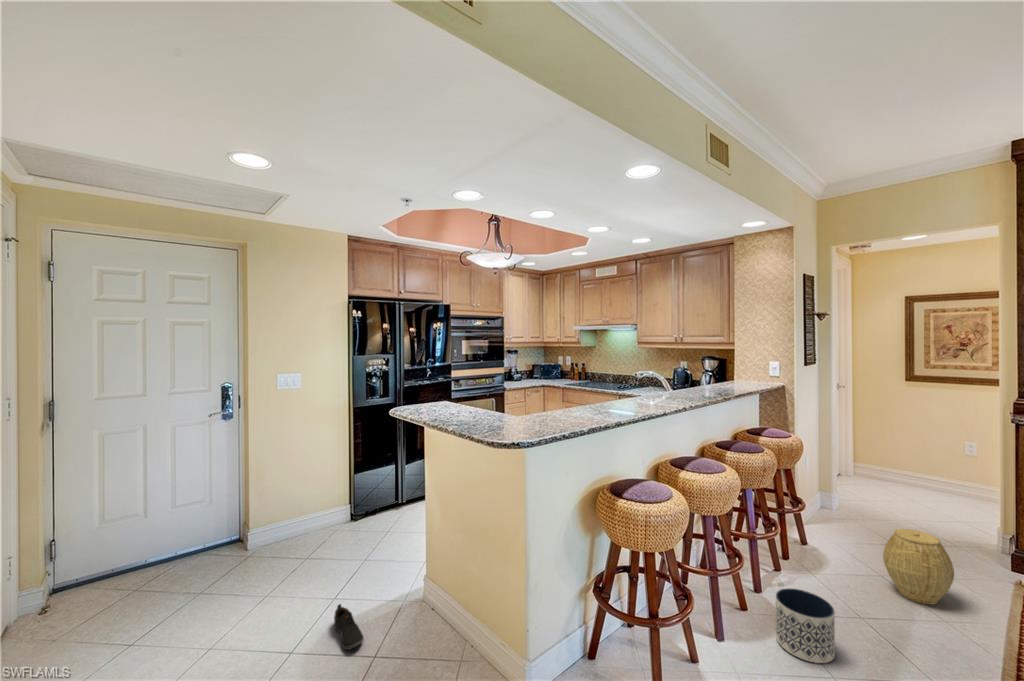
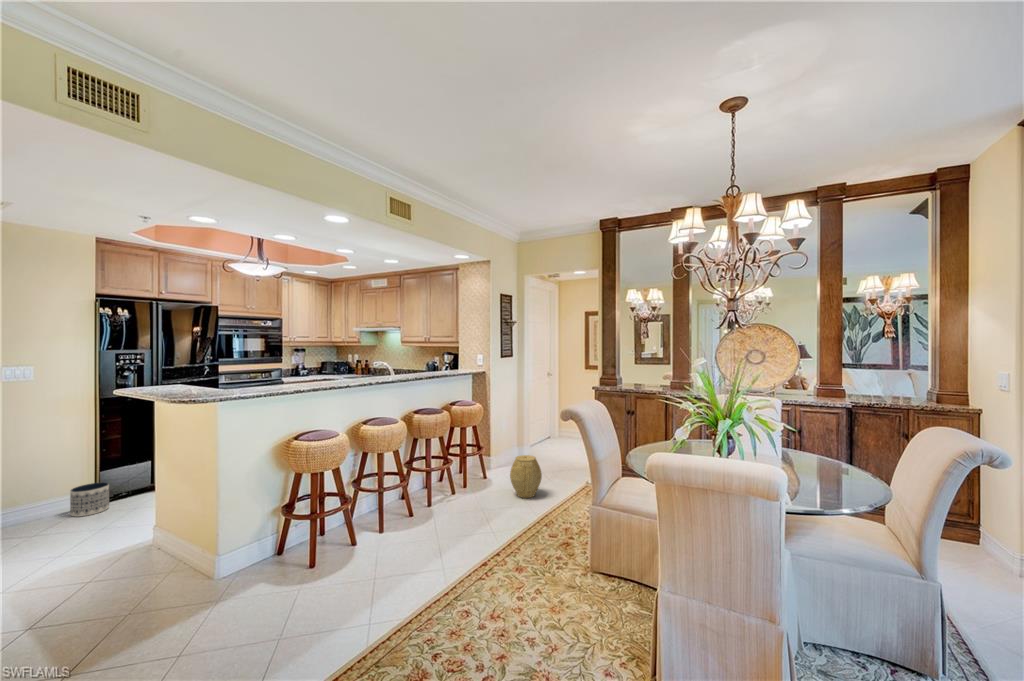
planter: present [776,588,835,663] -> present [70,482,109,517]
shoe: present [334,604,363,650] -> none [49,555,78,584]

